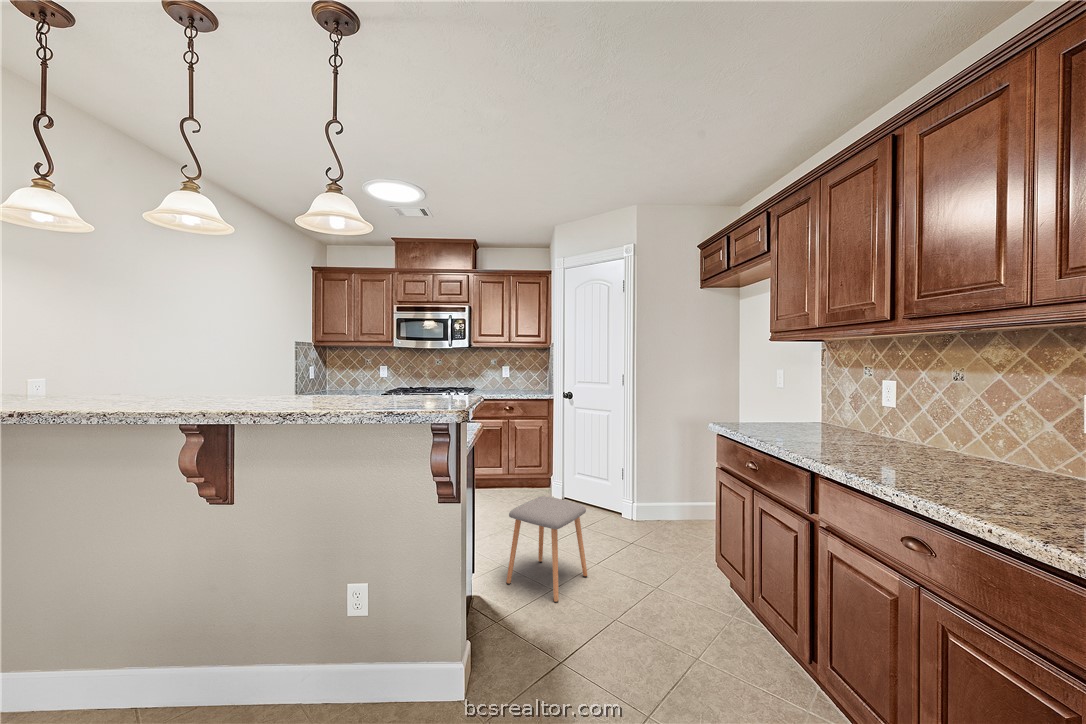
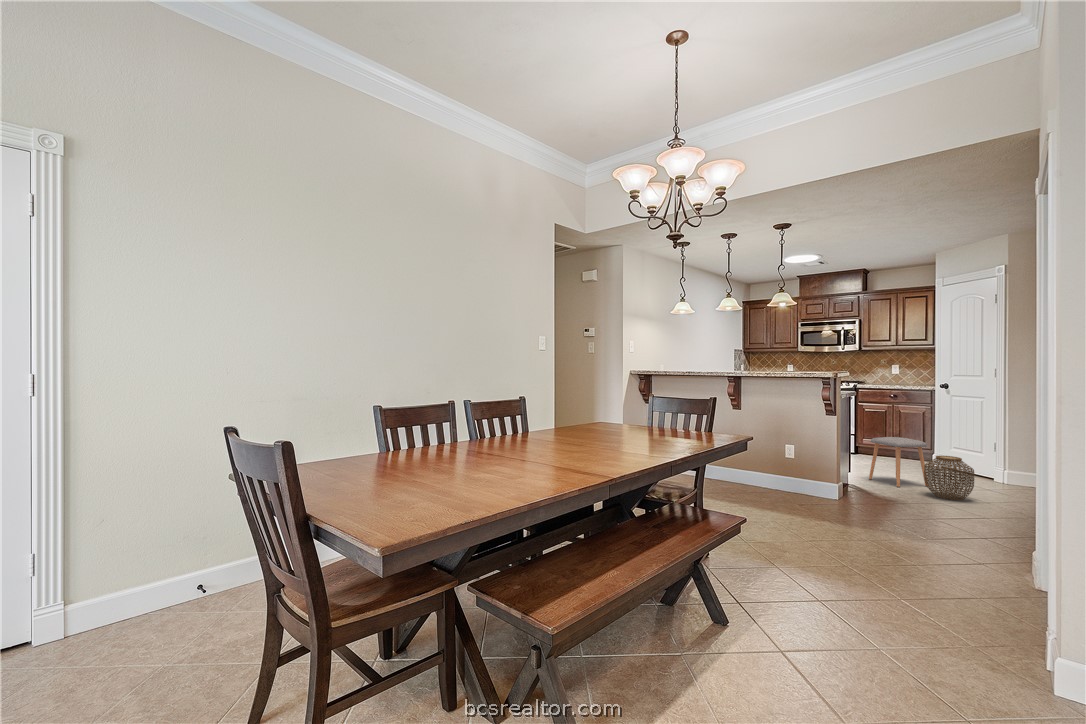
woven basket: none [601,539,671,628] -> present [924,456,974,500]

